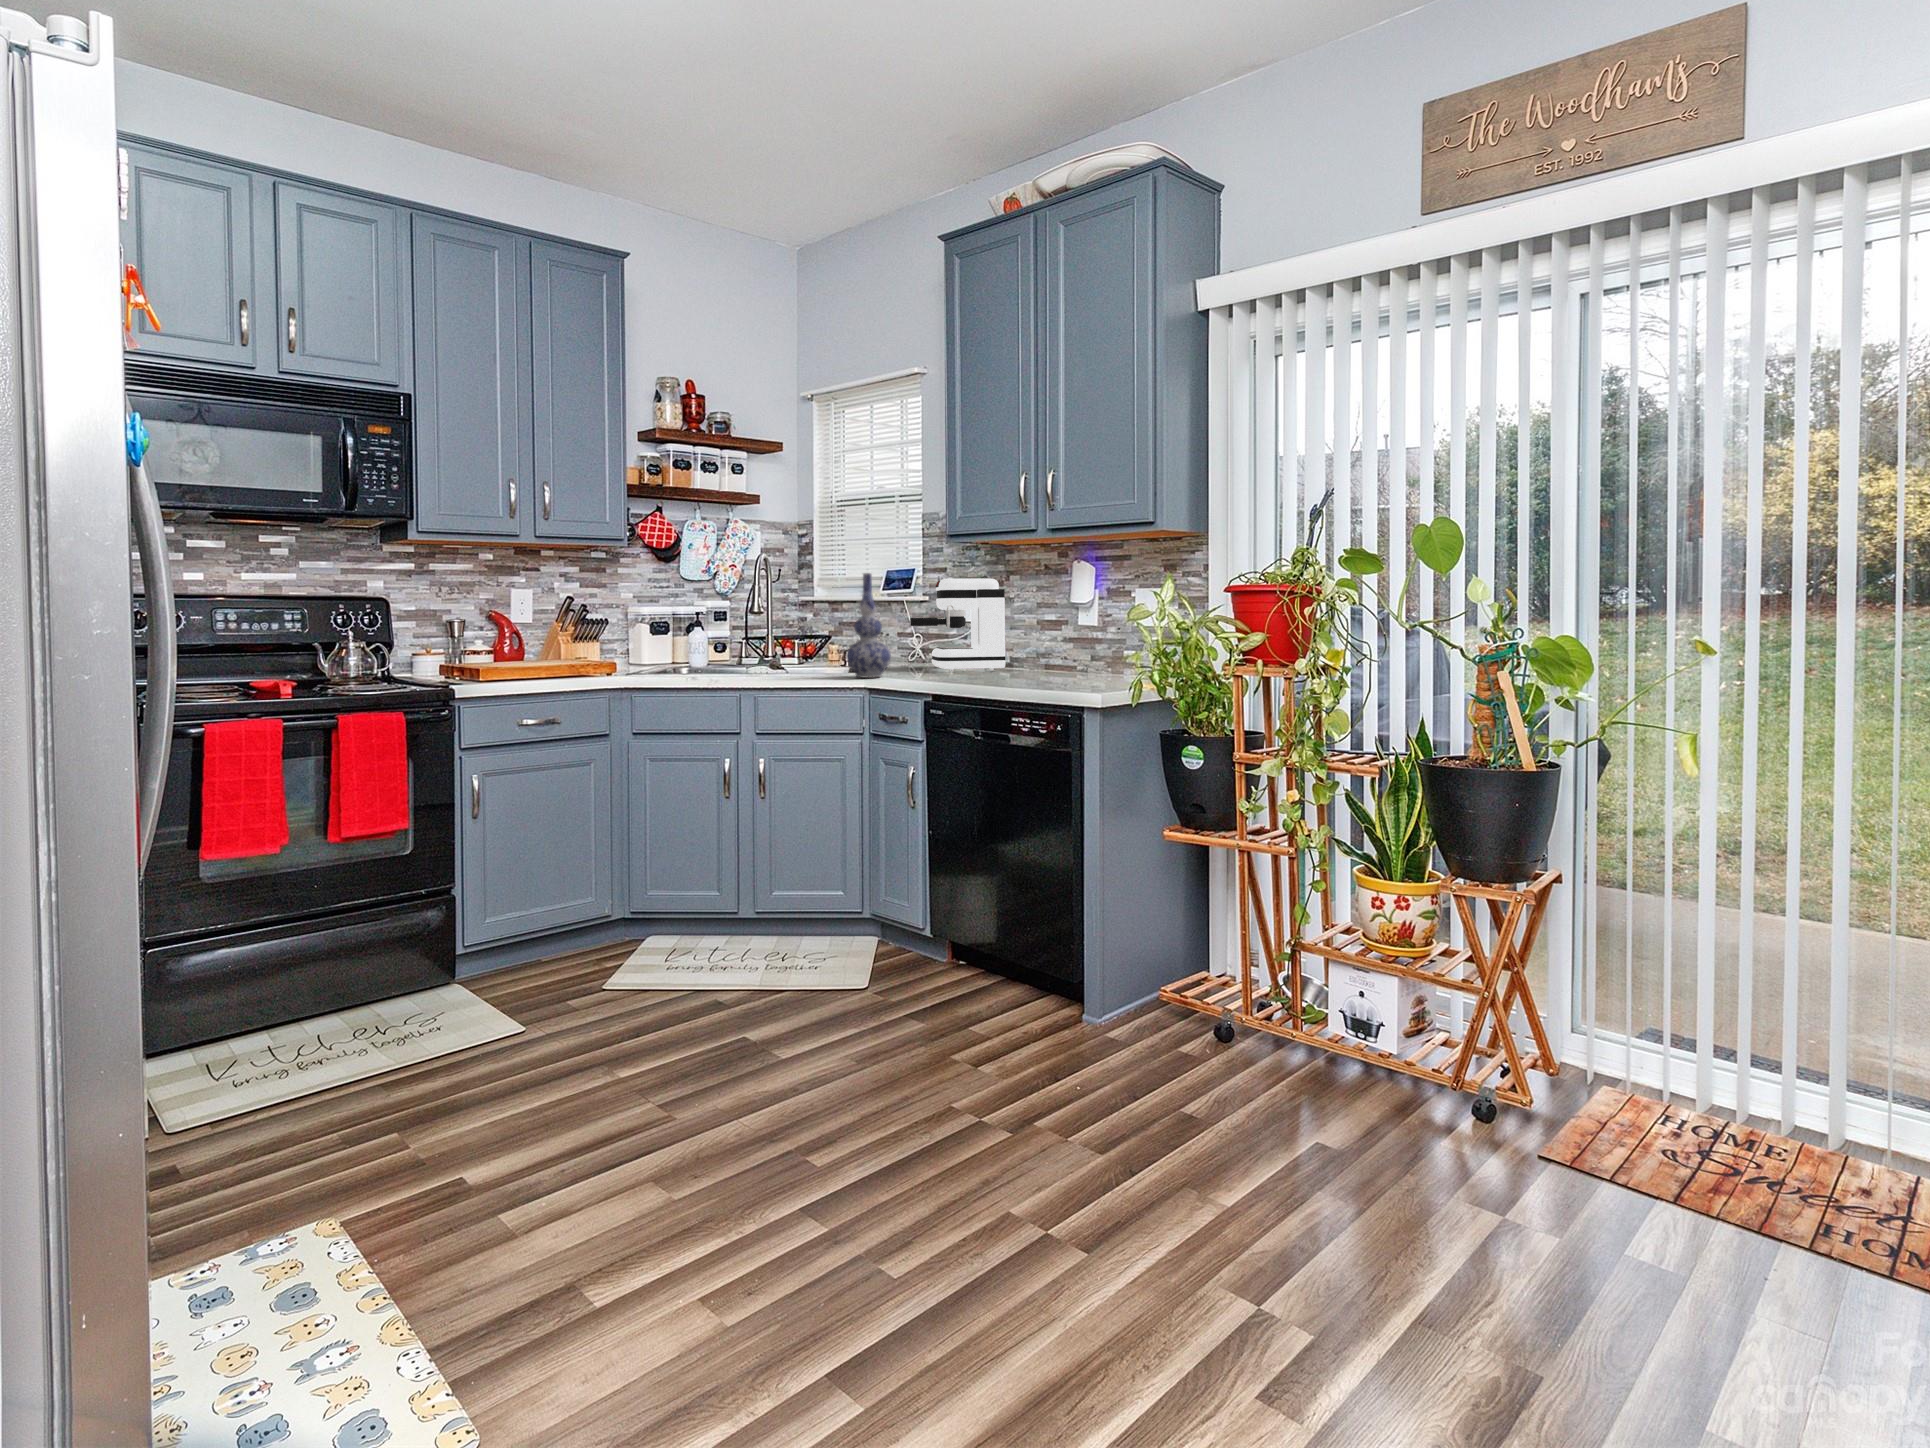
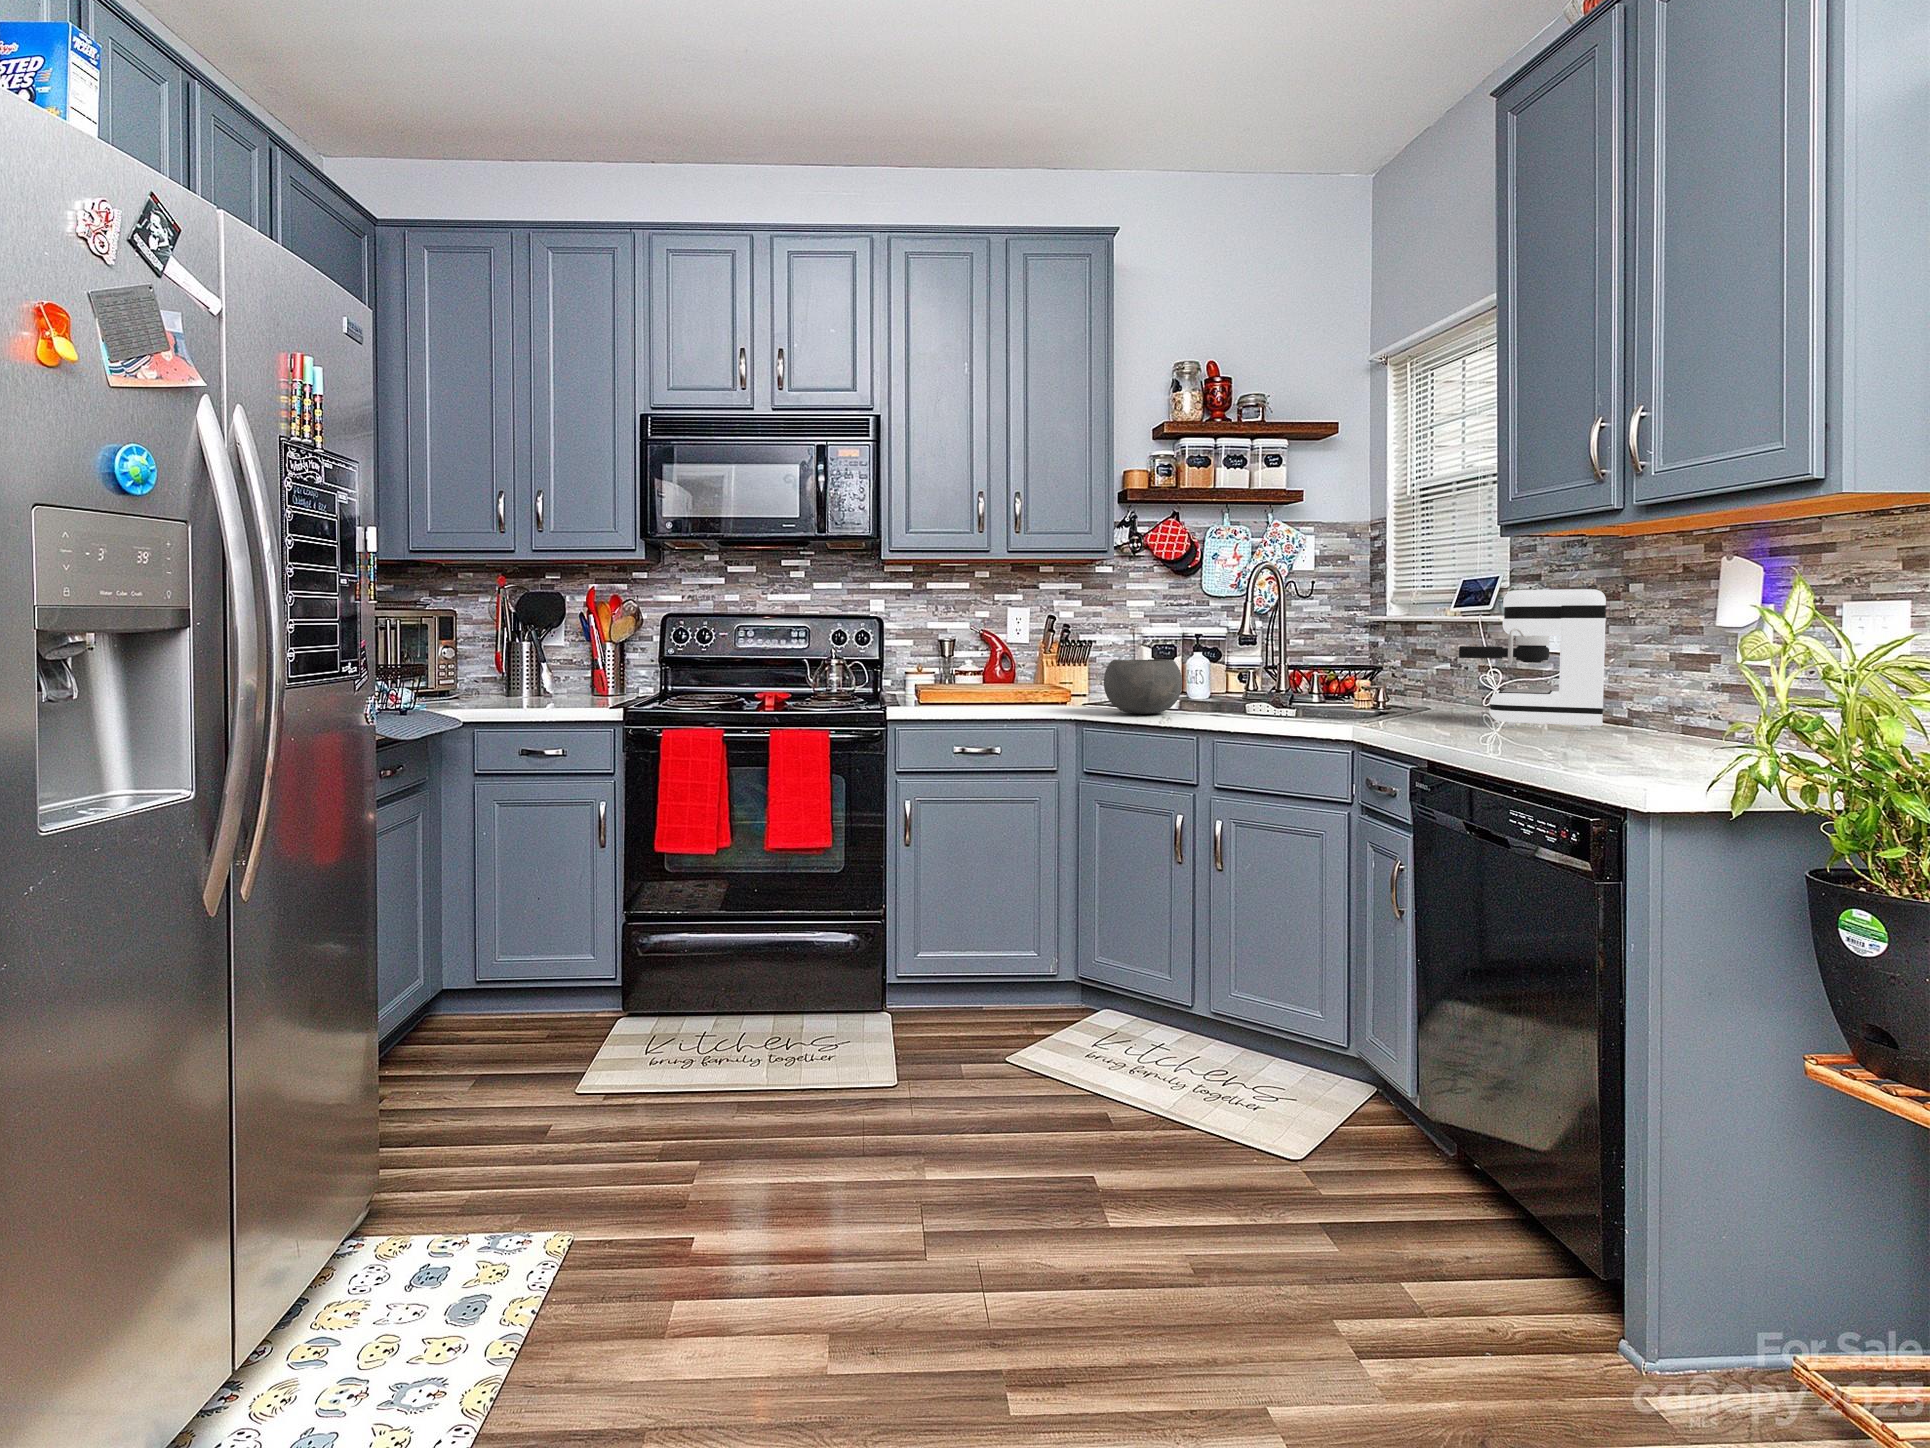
vase: present [846,573,891,678] -> none [1338,583,1403,728]
bowl: none [649,633,716,678] -> present [1104,659,1182,714]

